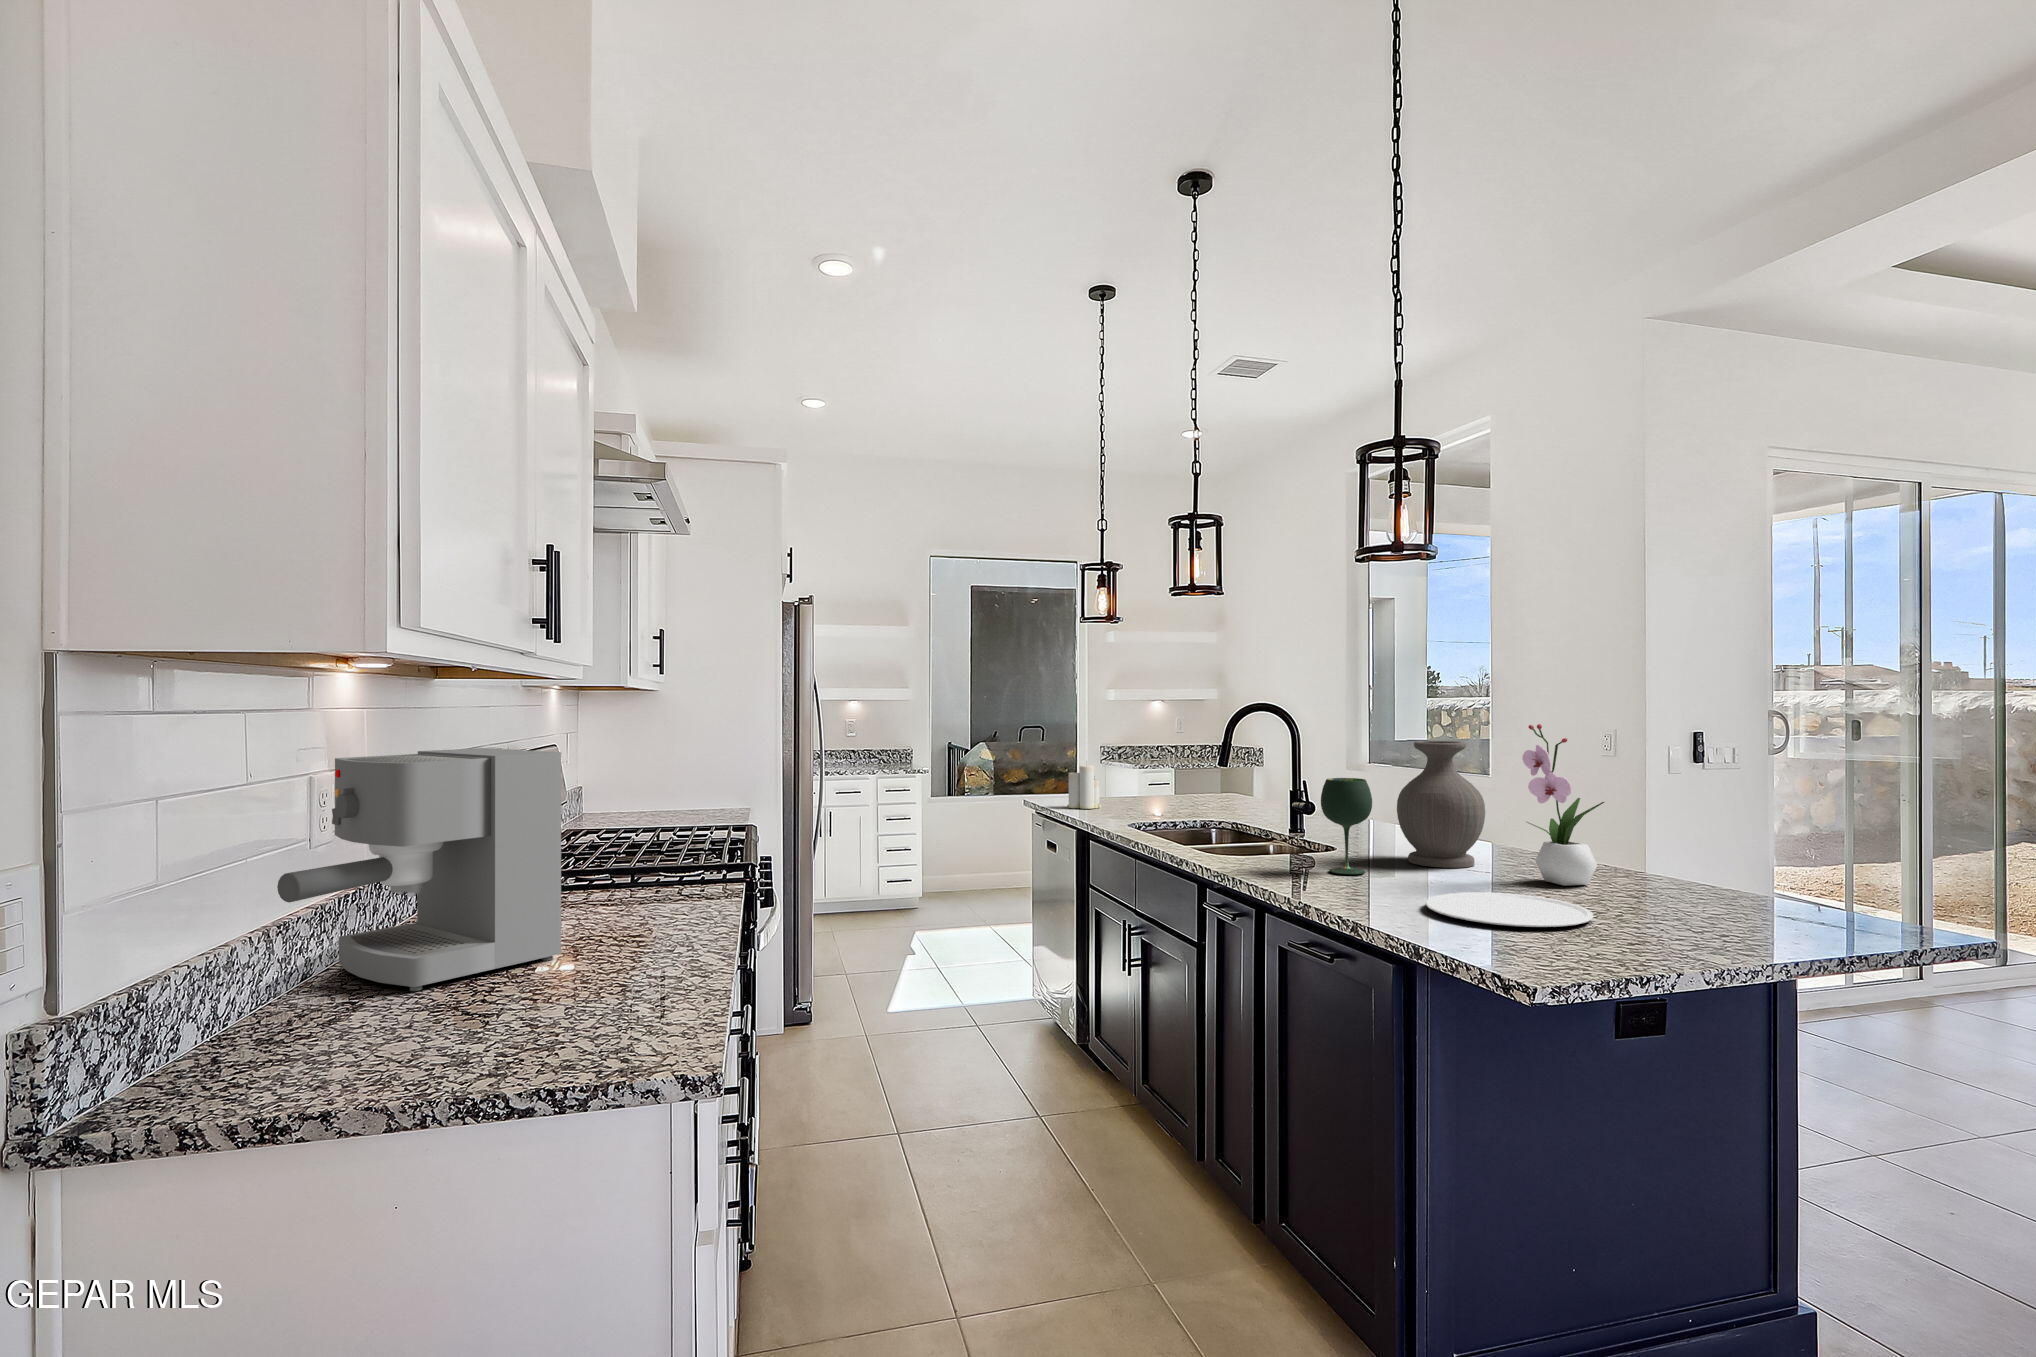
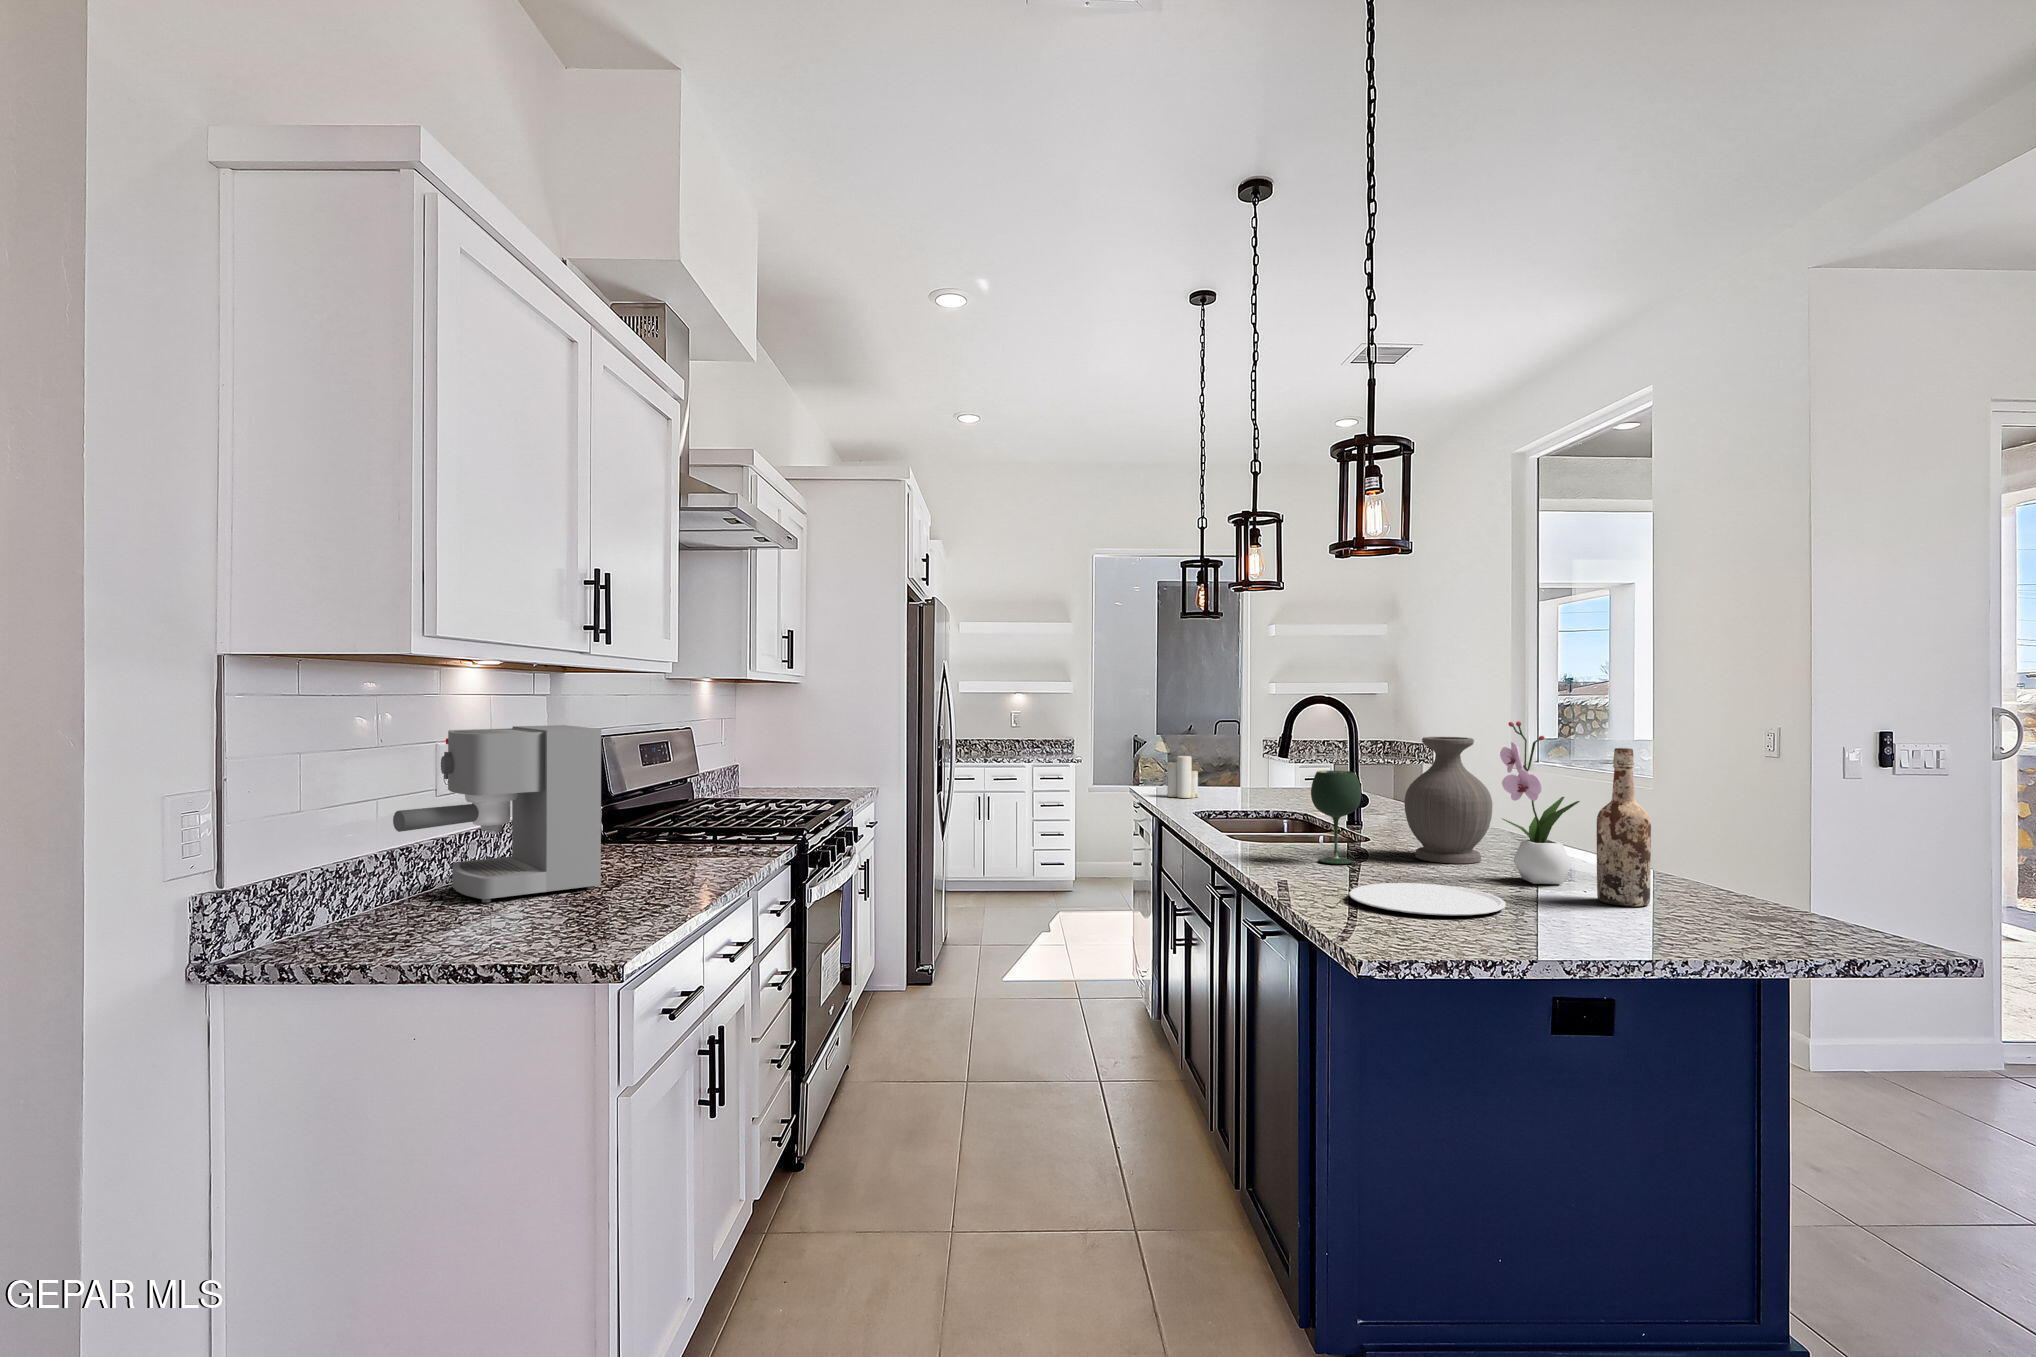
wine bottle: none [1645,749,1700,904] -> present [1597,748,1651,906]

